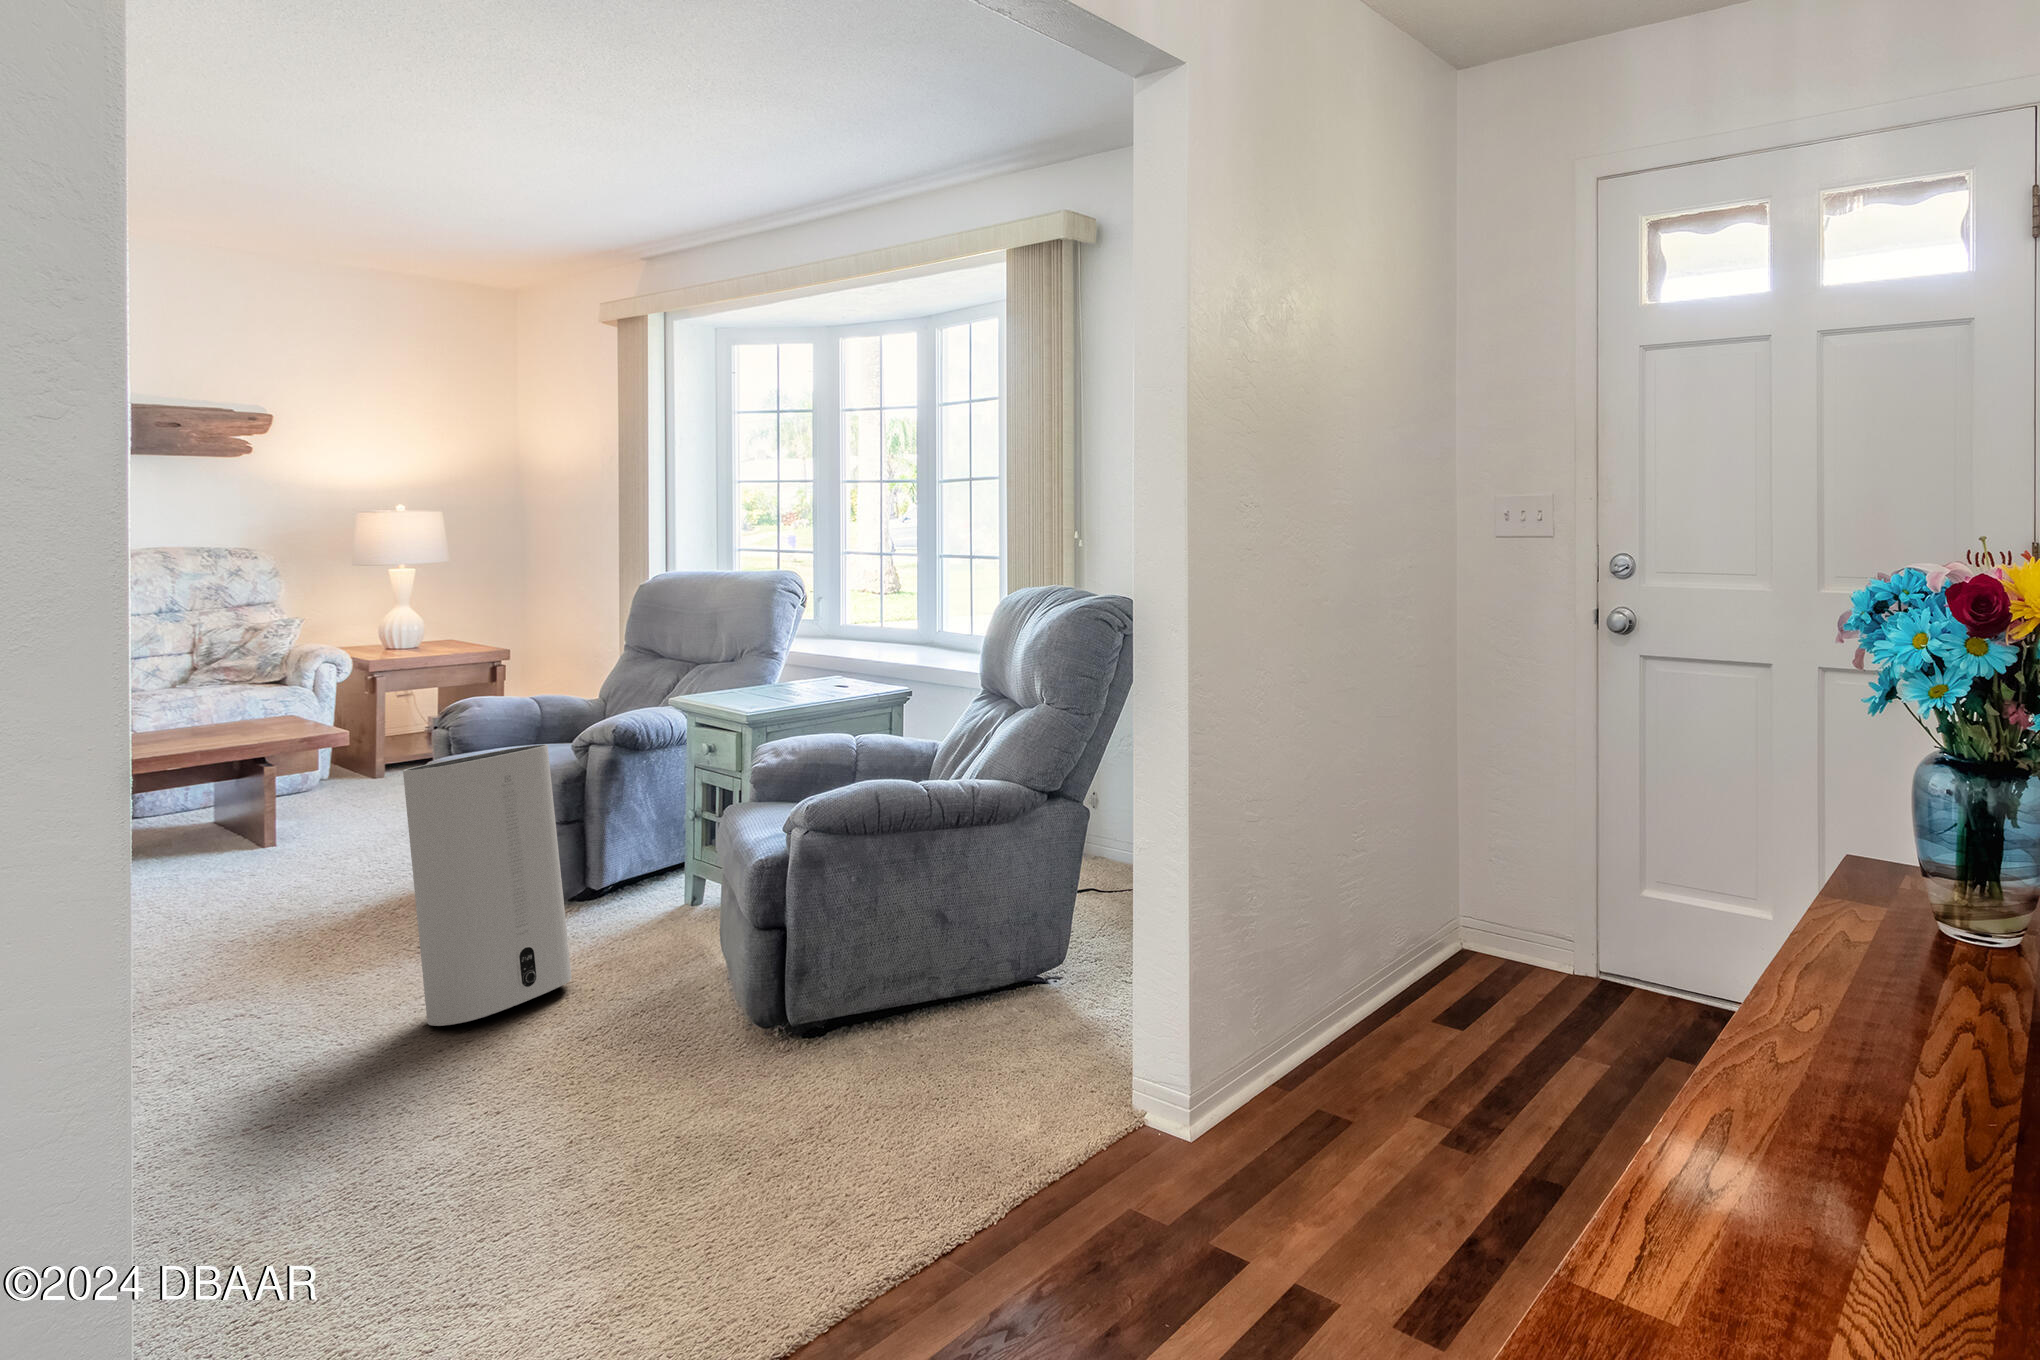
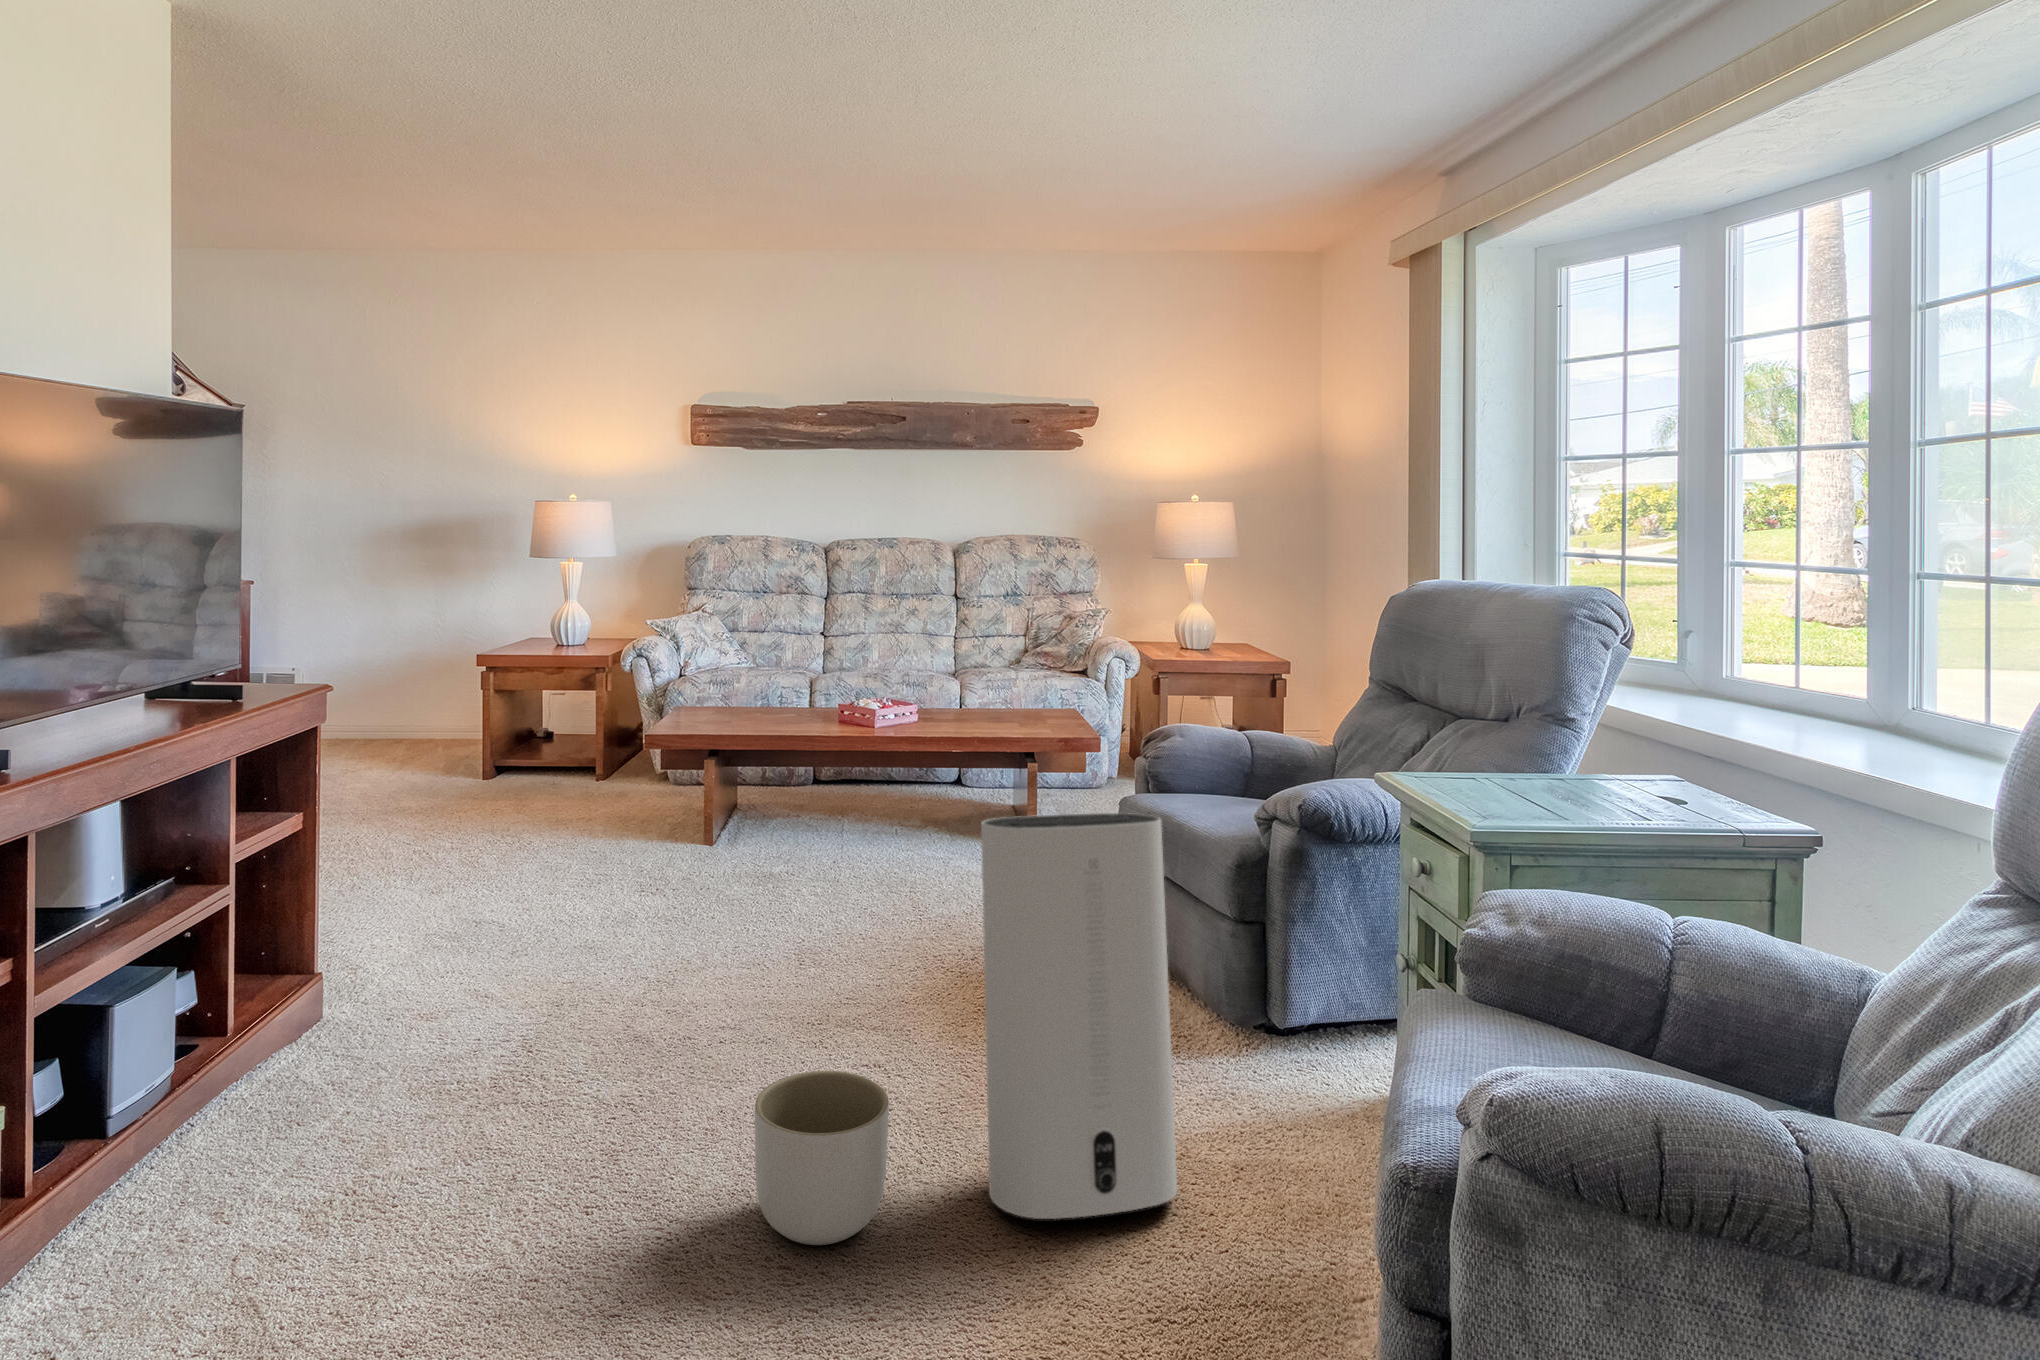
planter: none [226,974,357,1099] -> present [755,1071,889,1245]

